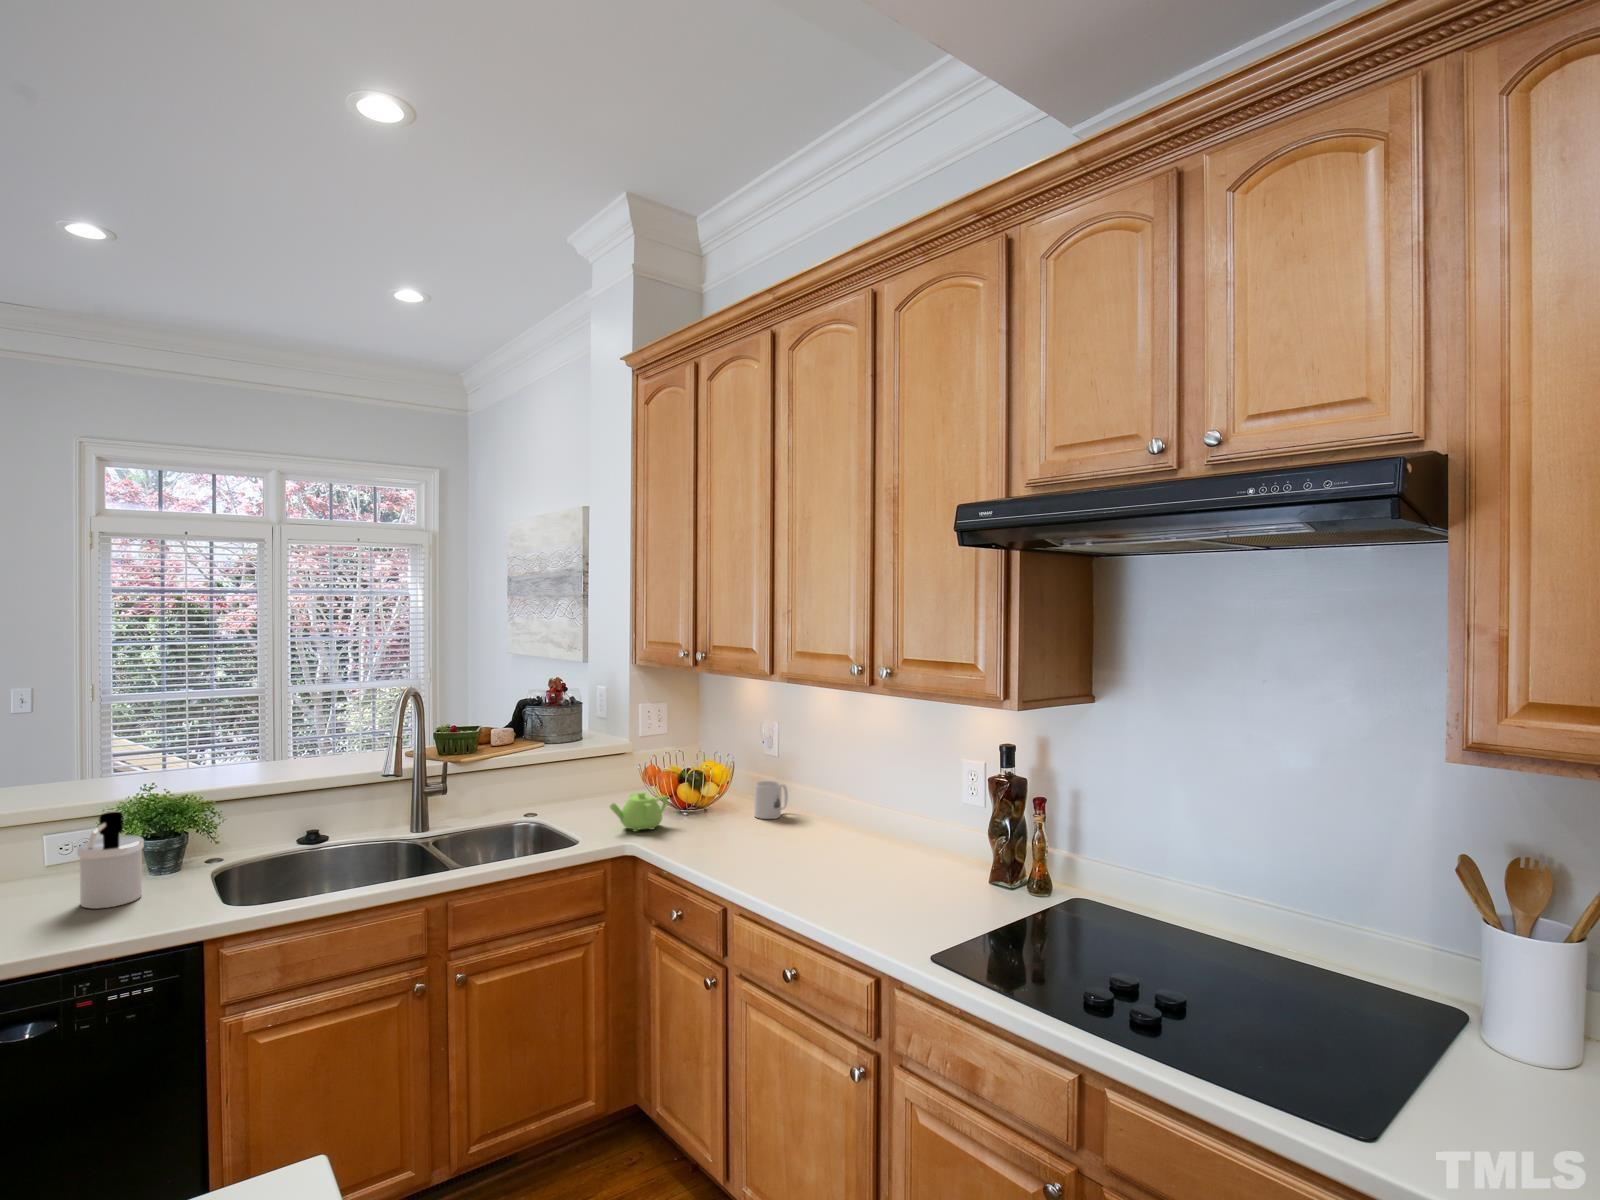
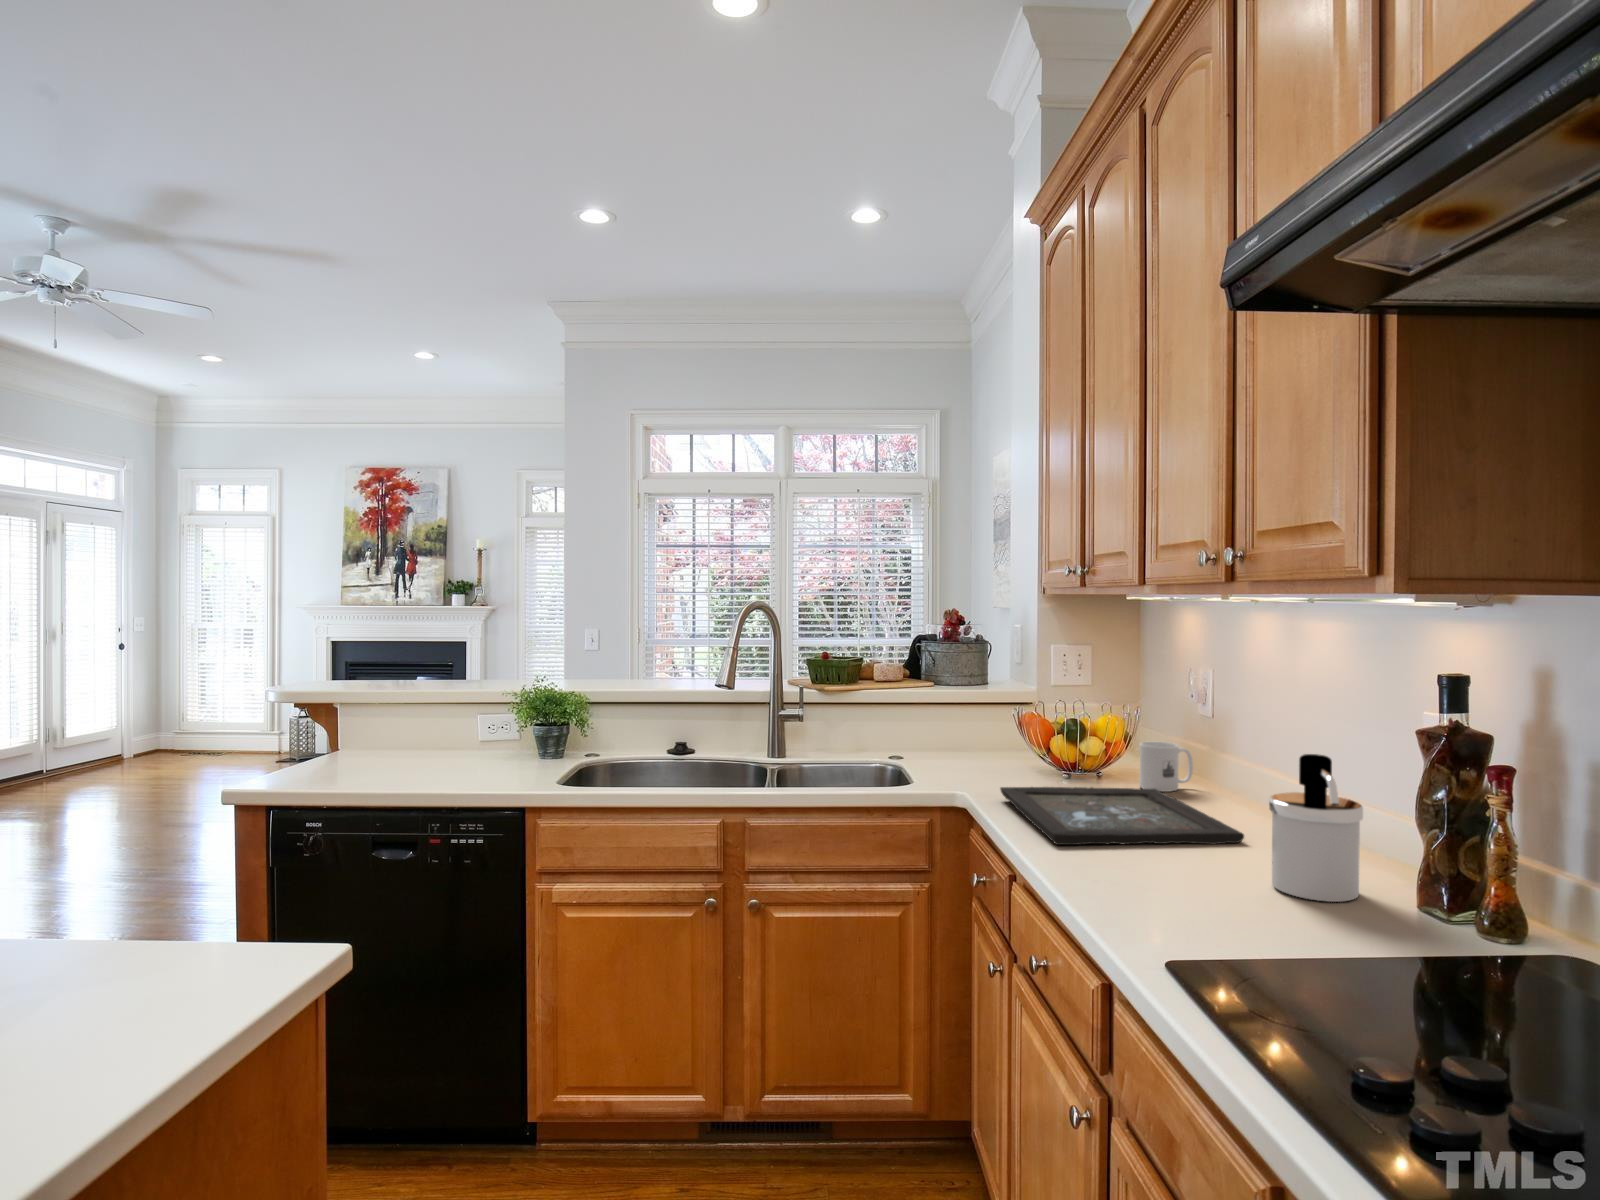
teapot: present [610,792,668,831] -> none [945,736,1020,782]
soap dispenser: present [77,812,144,909] -> present [1269,754,1363,902]
tray: none [679,819,866,880] -> present [1000,787,1244,845]

